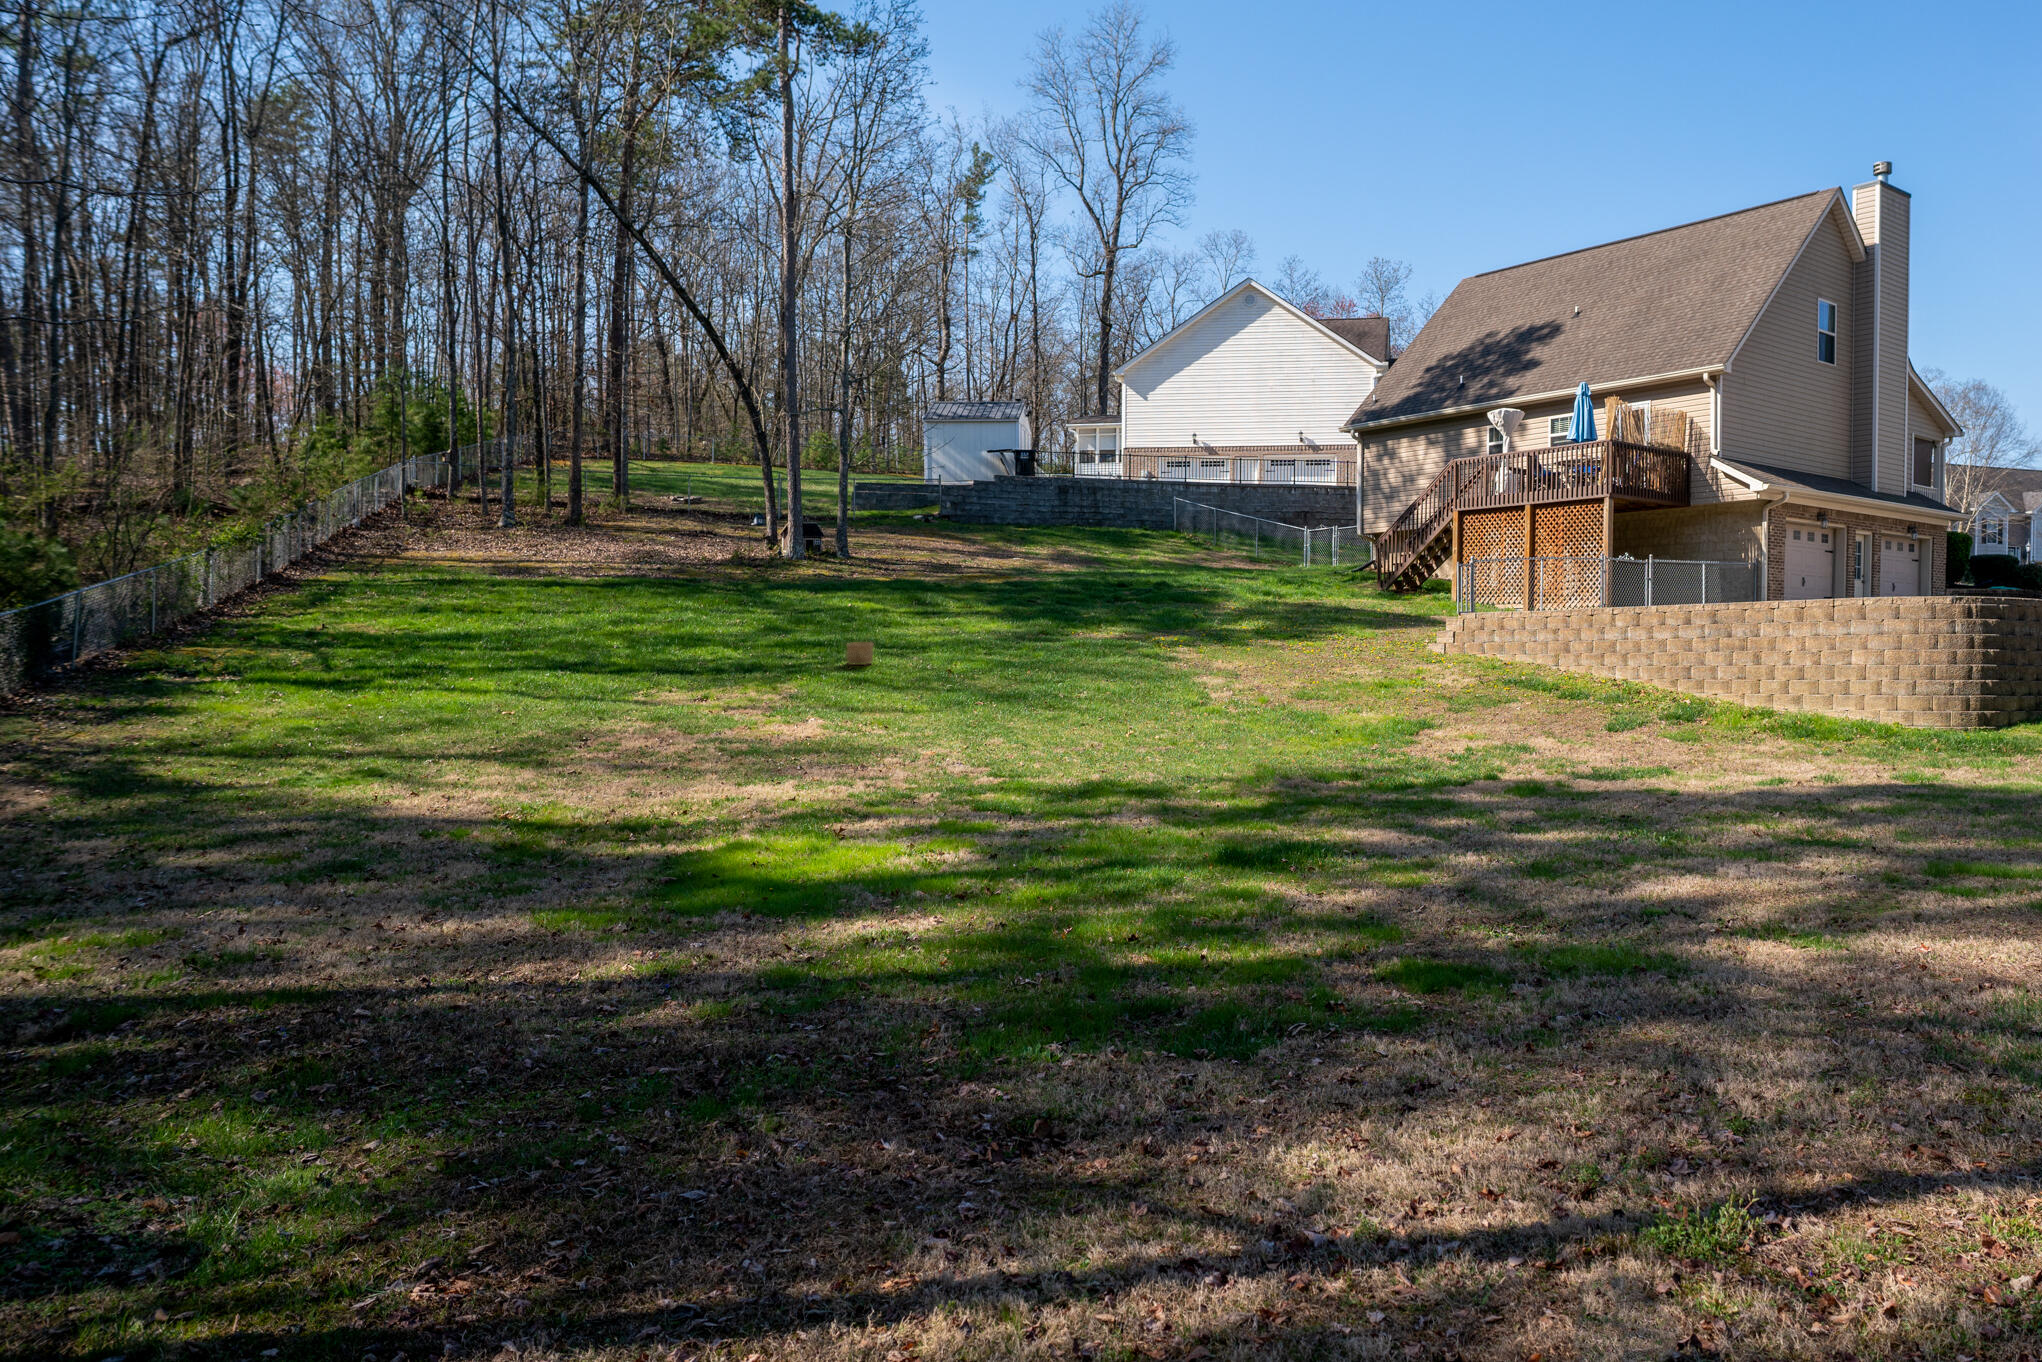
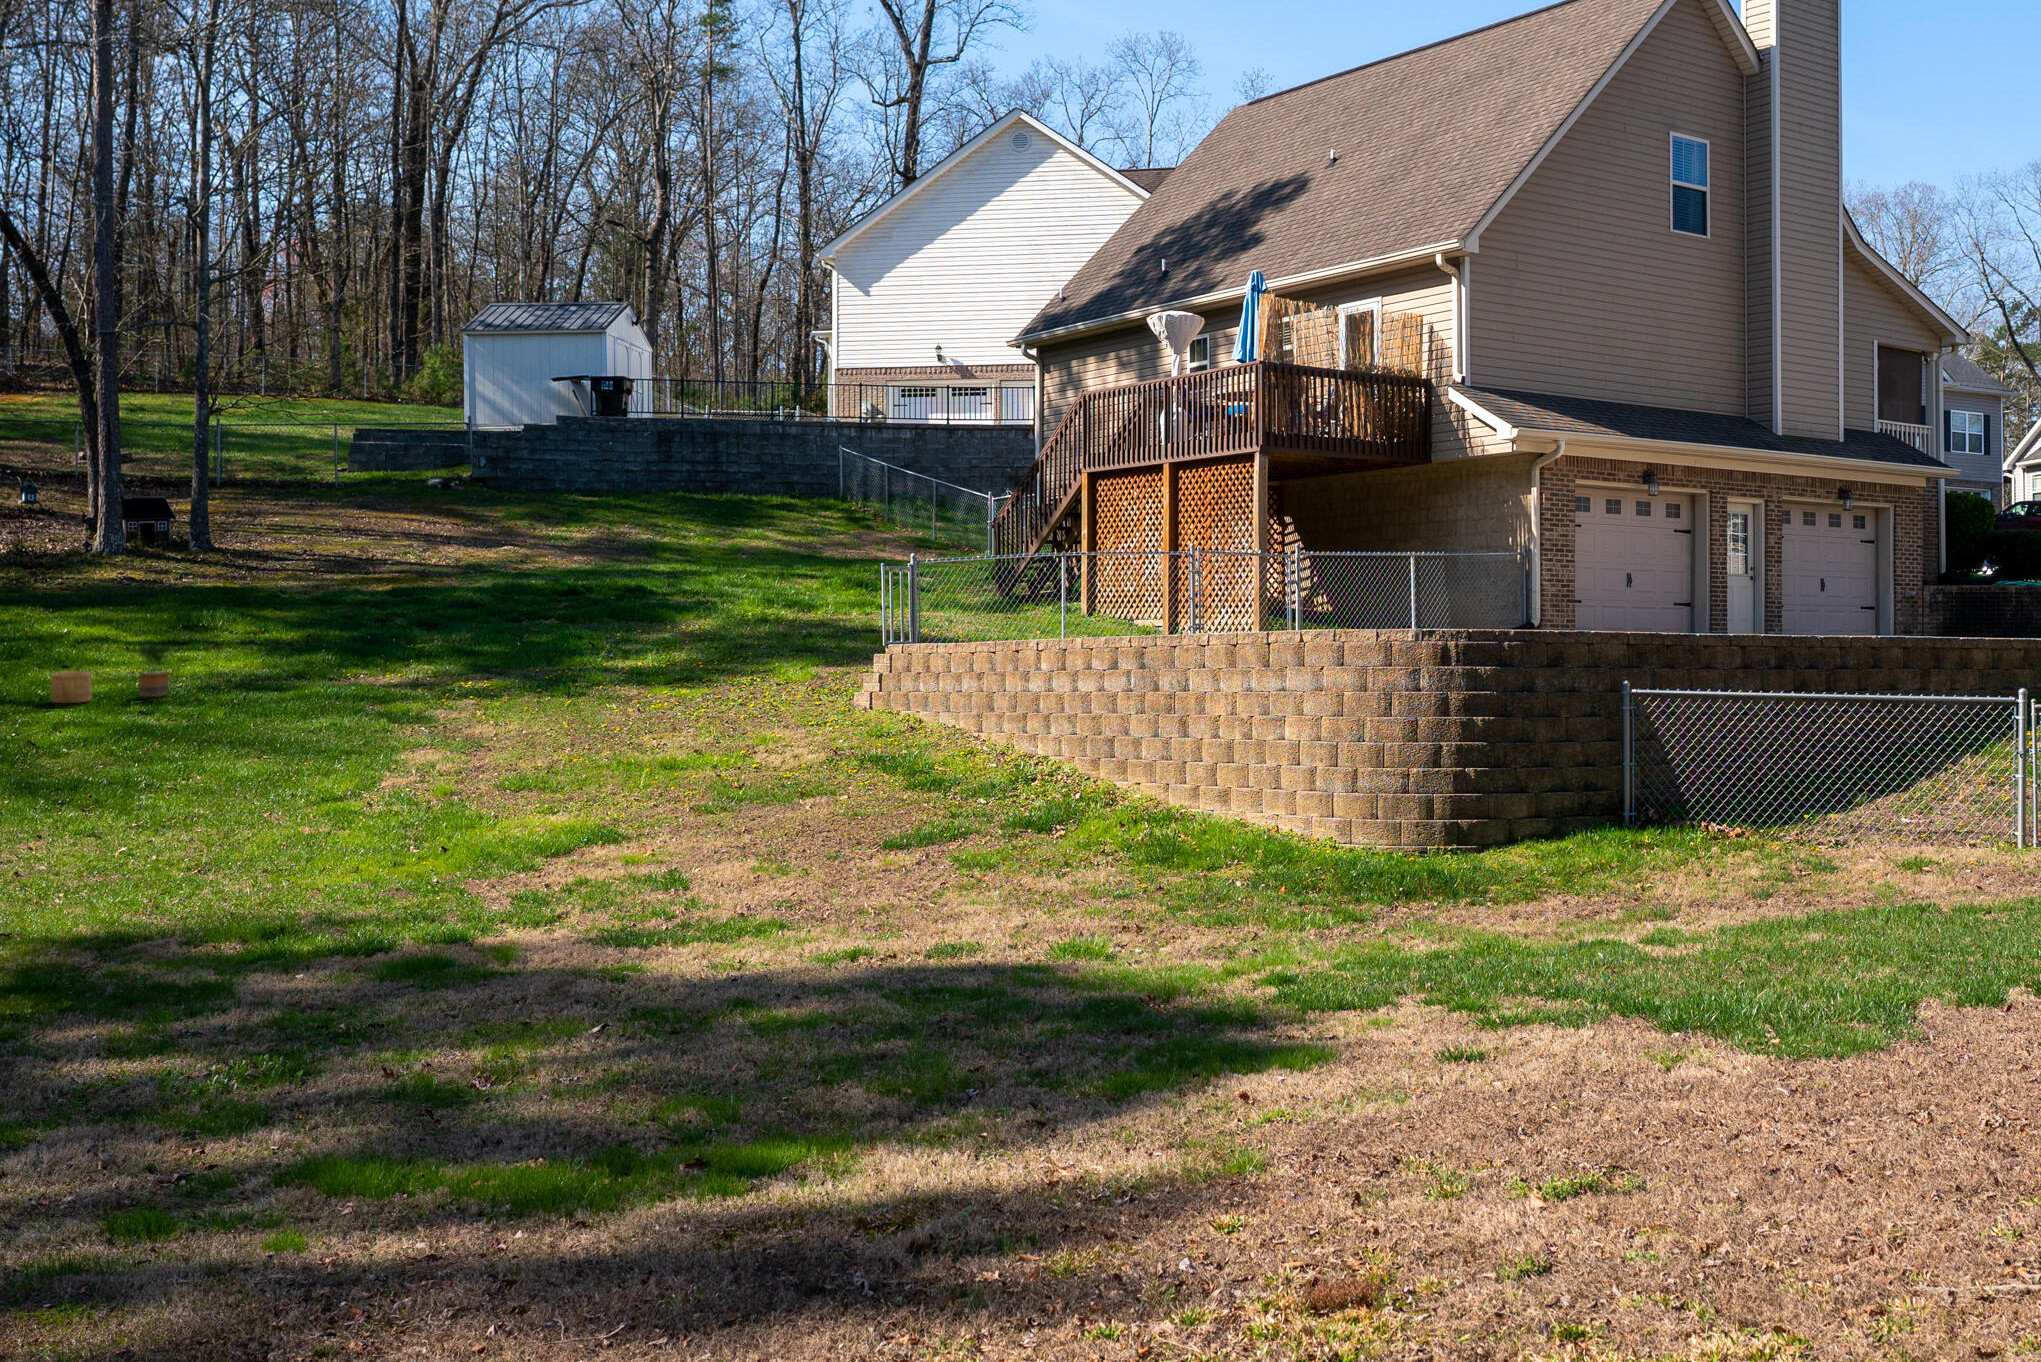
potted tree: none [899,622,925,660] -> present [139,644,174,697]

